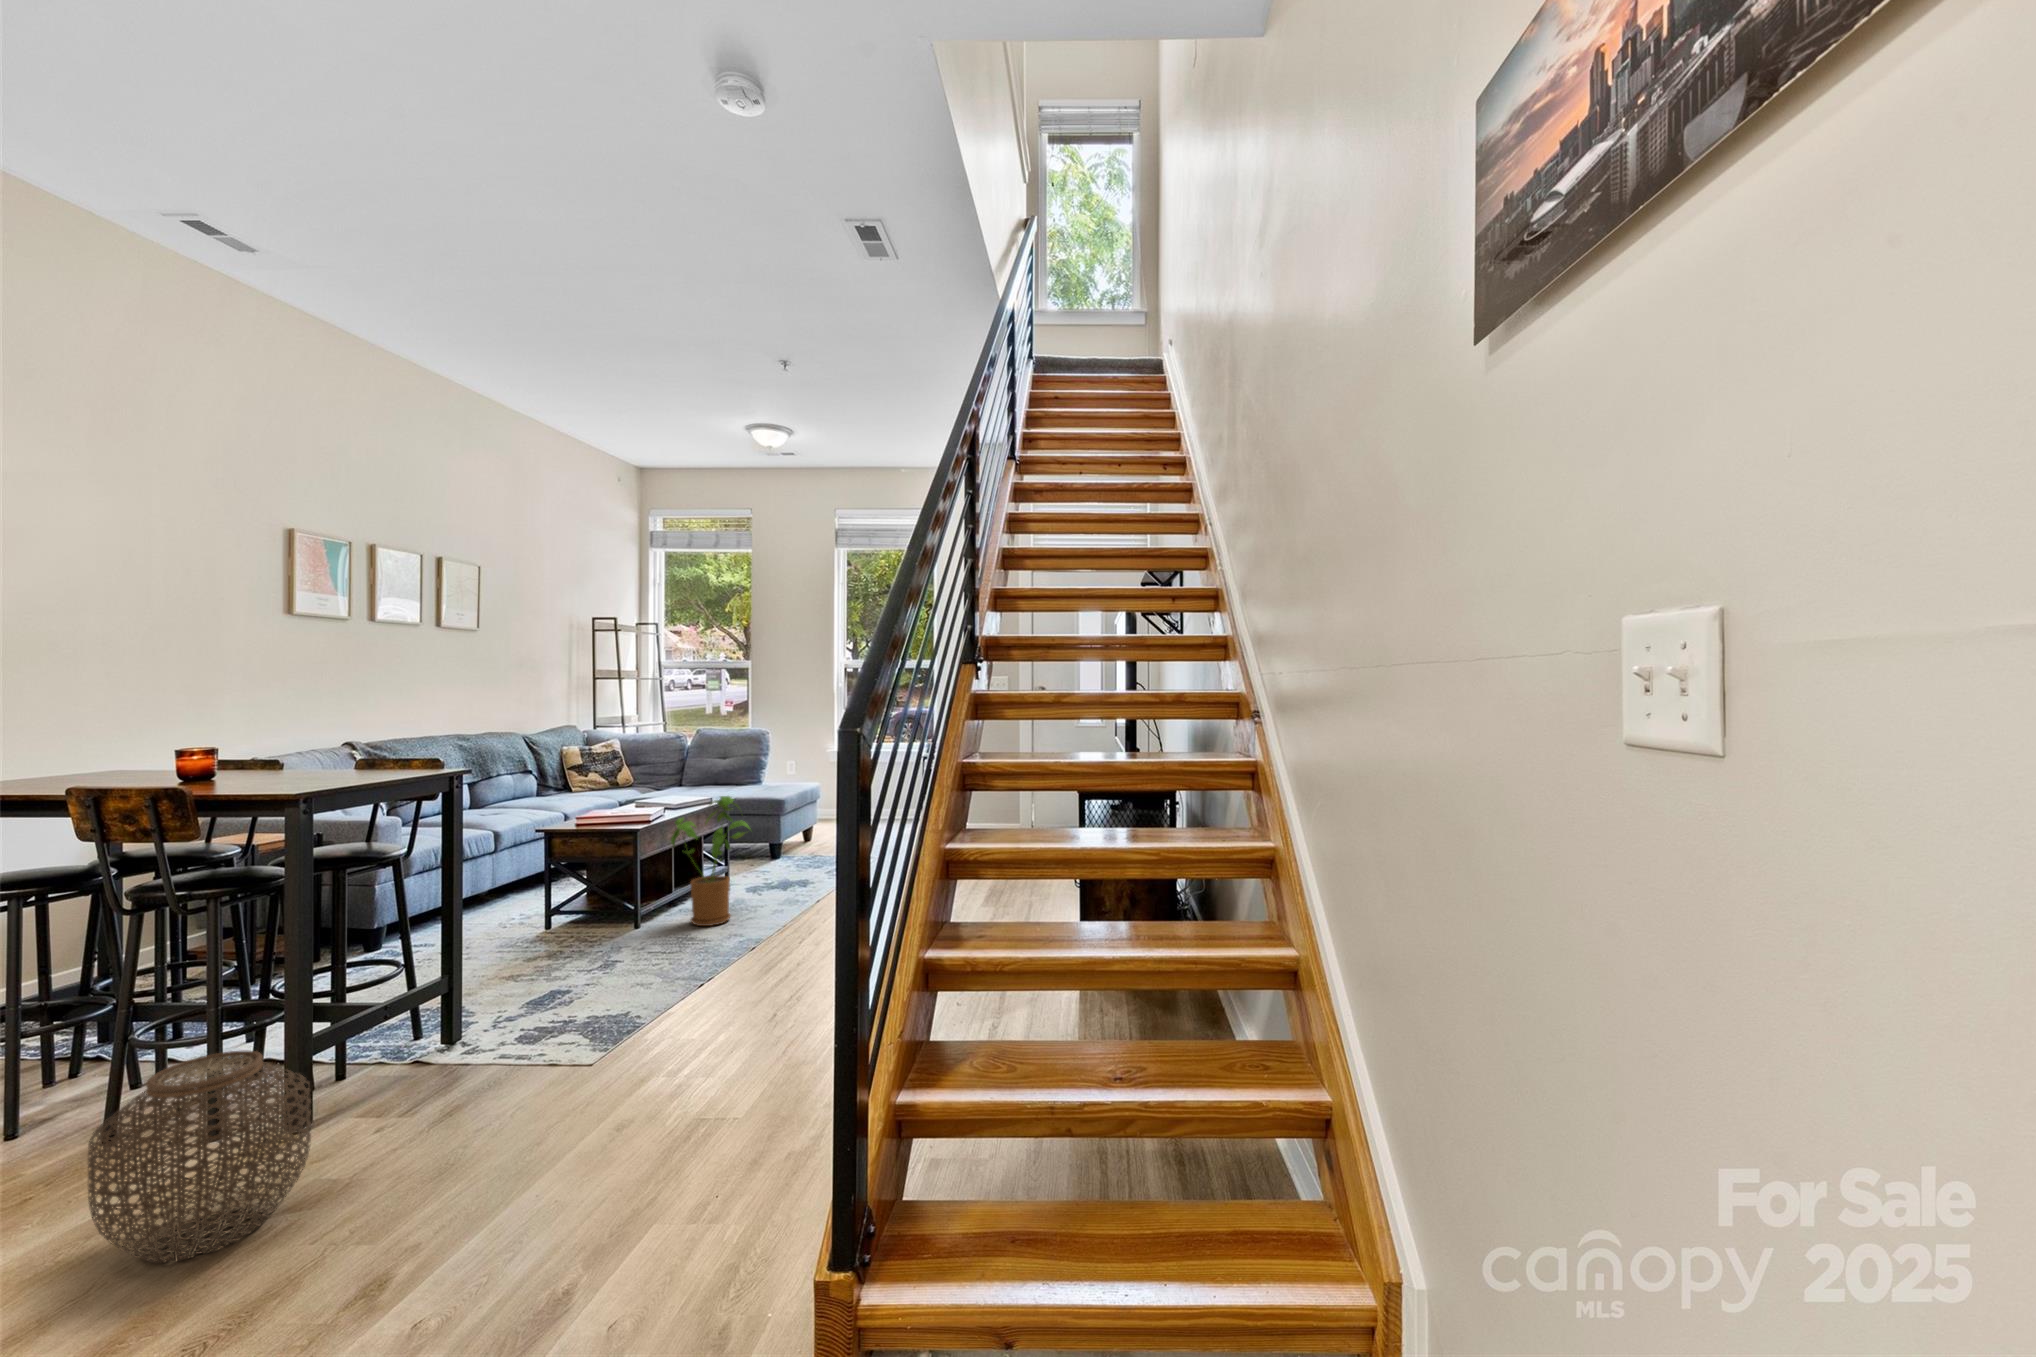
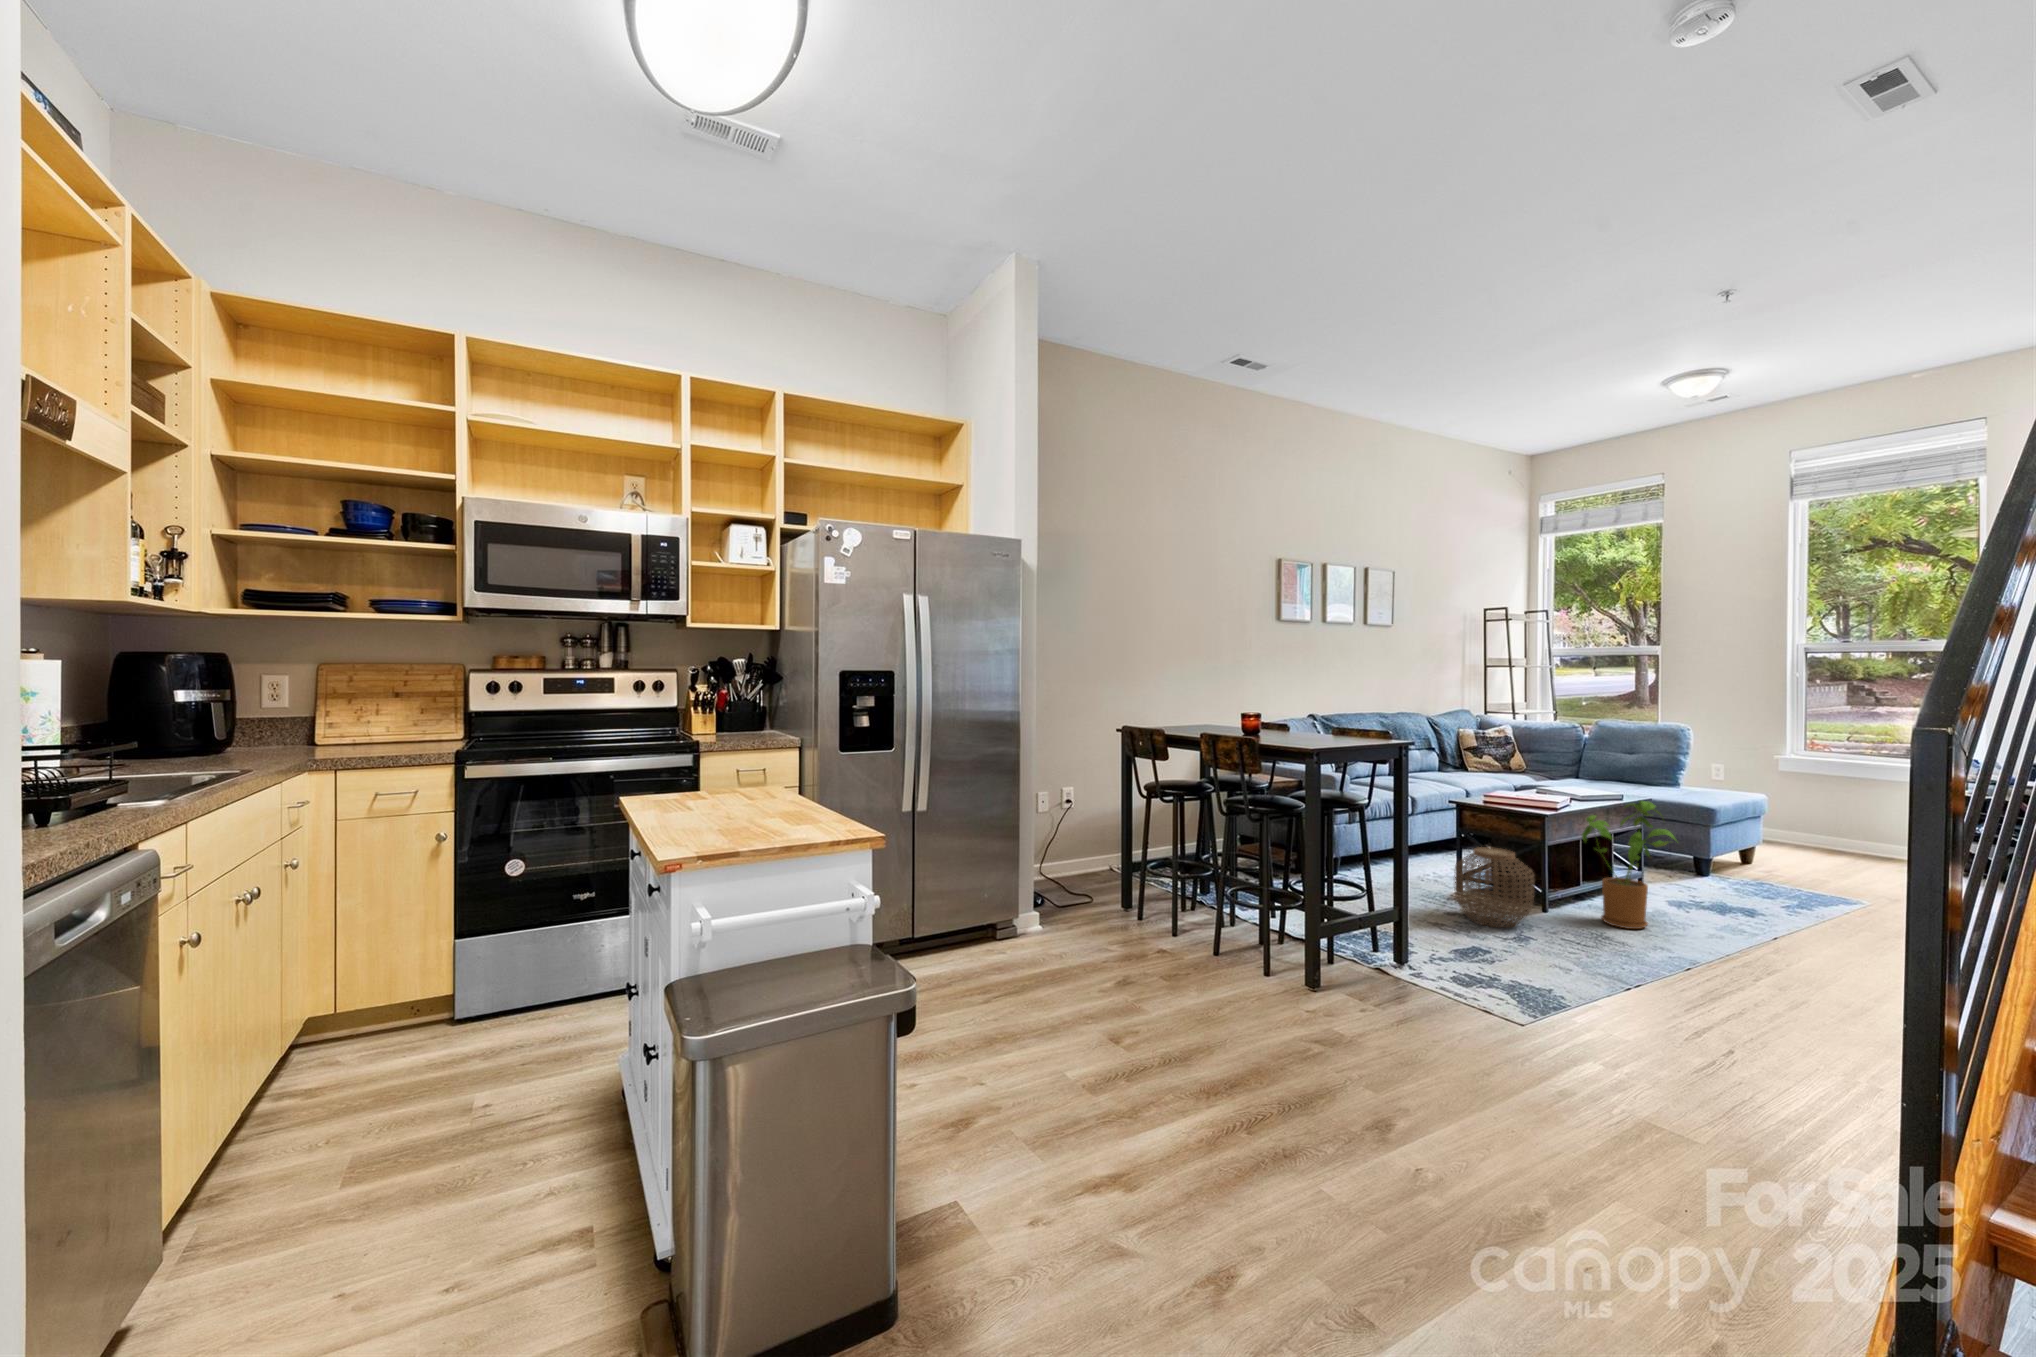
woven basket: present [88,1050,311,1263] -> present [1455,847,1534,927]

